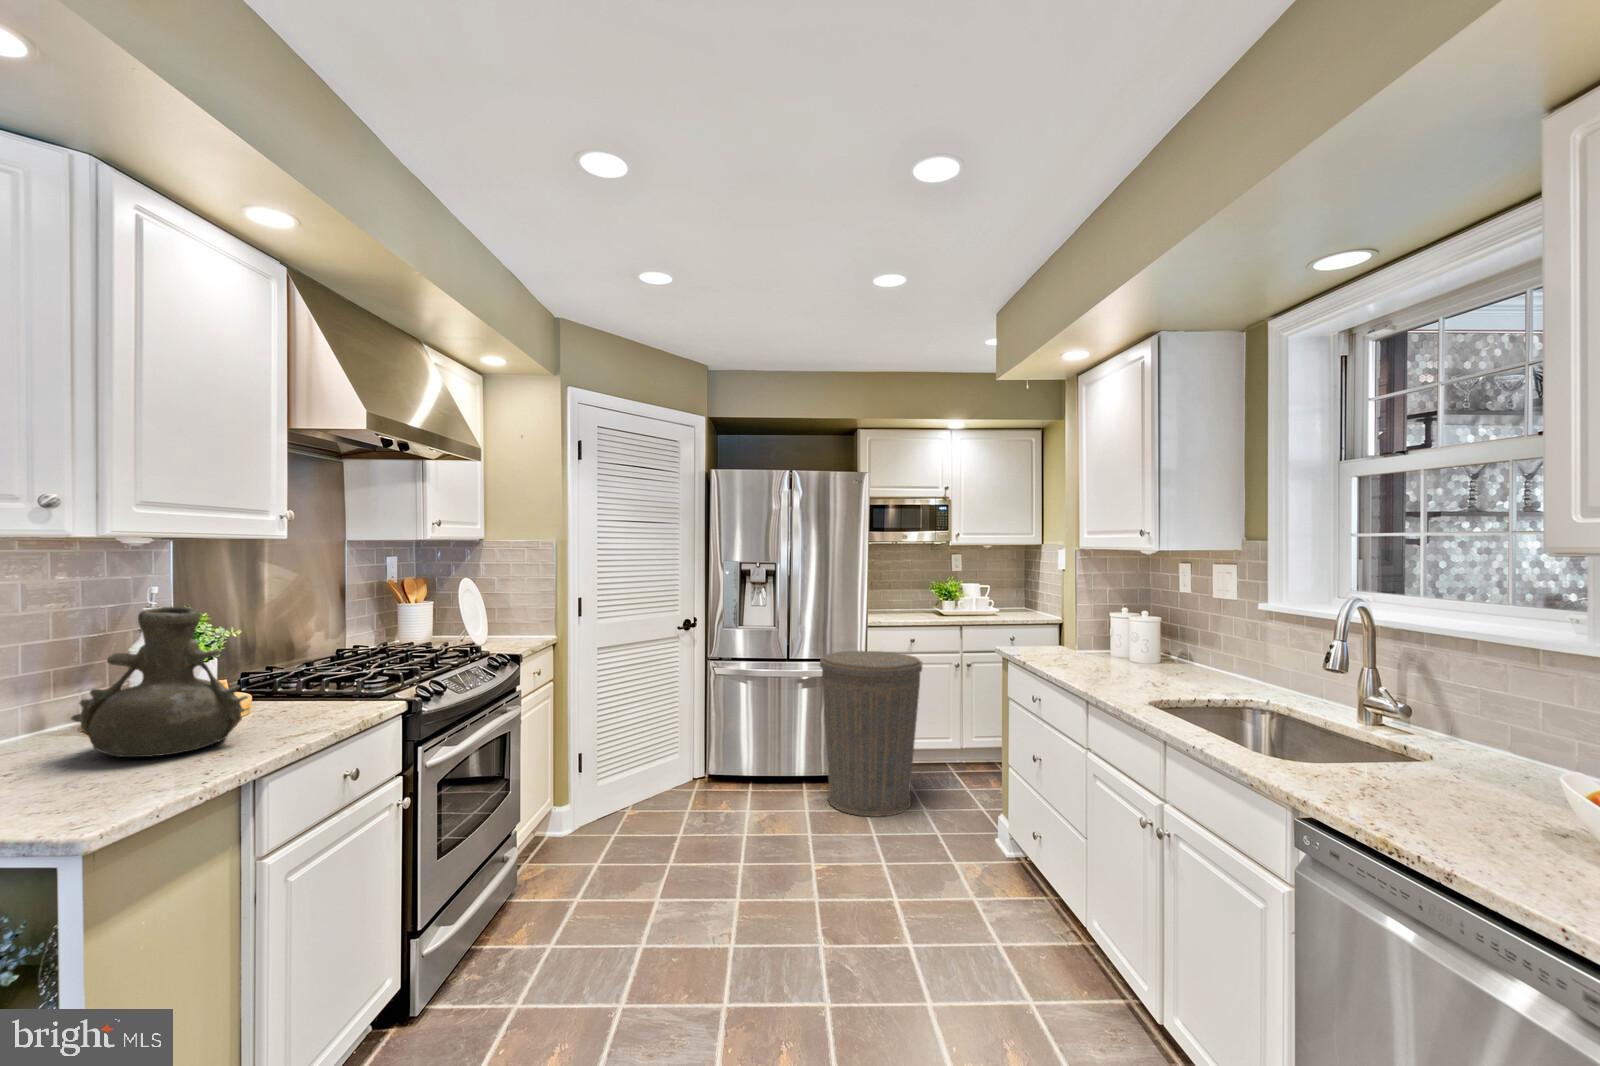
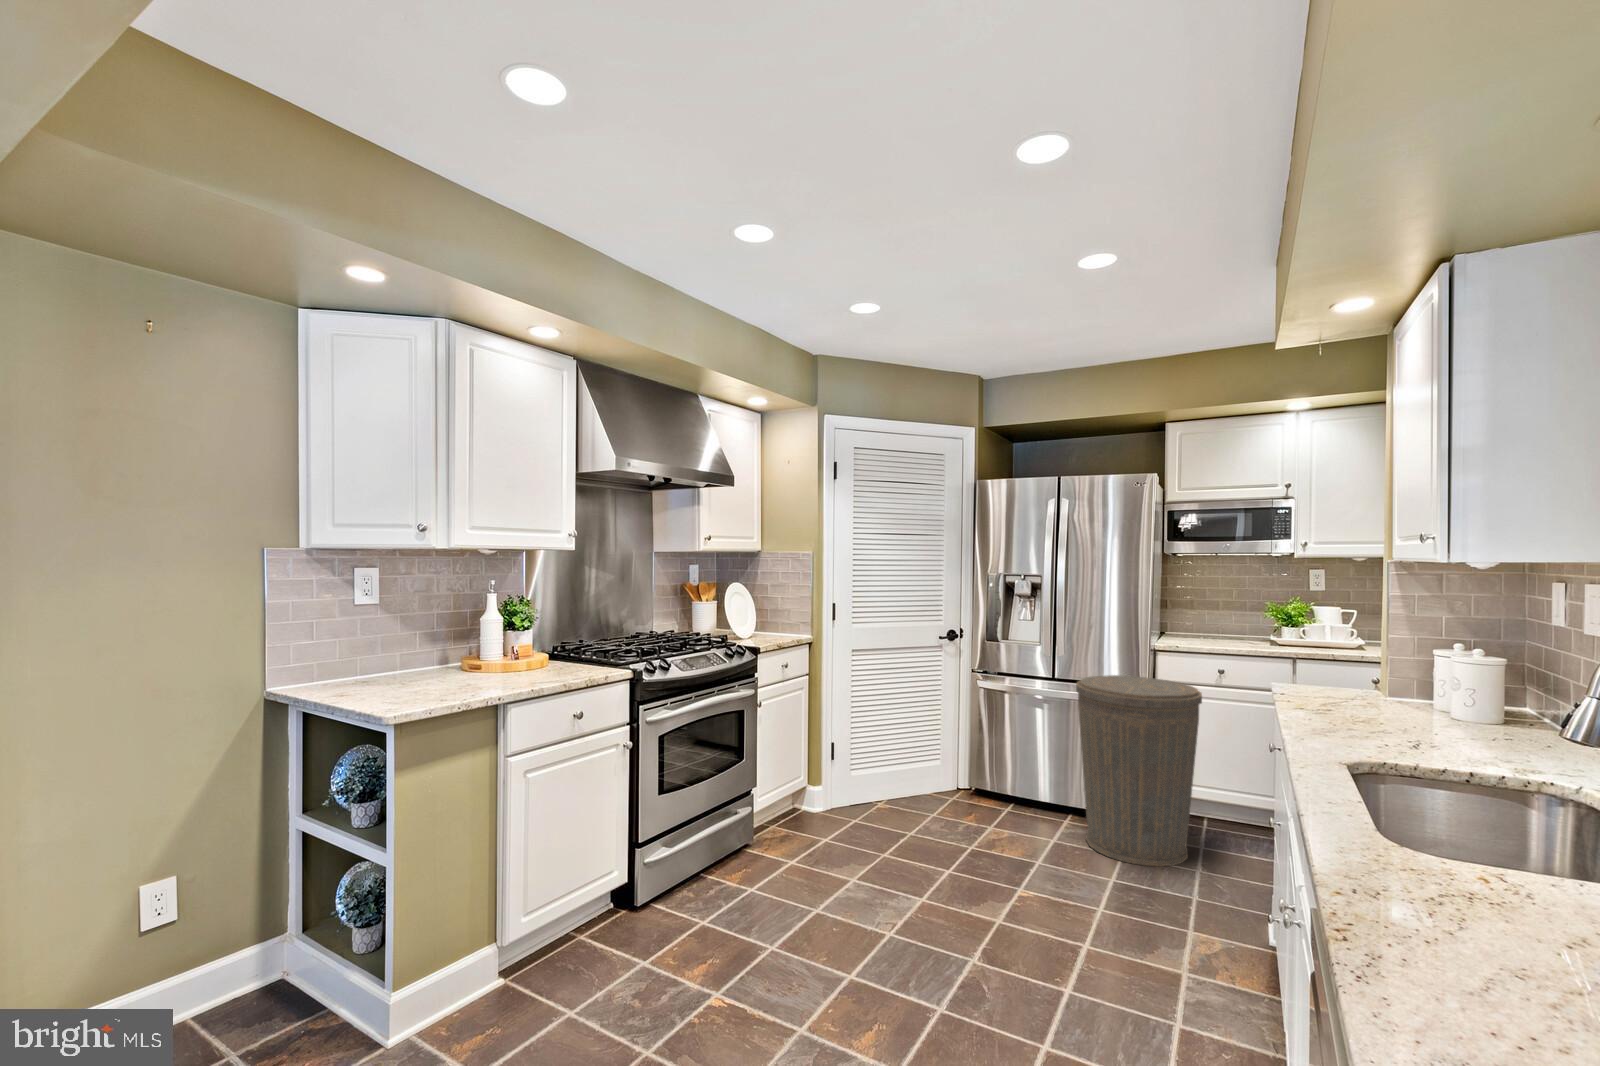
vase: present [71,606,249,757] -> none [432,591,516,683]

